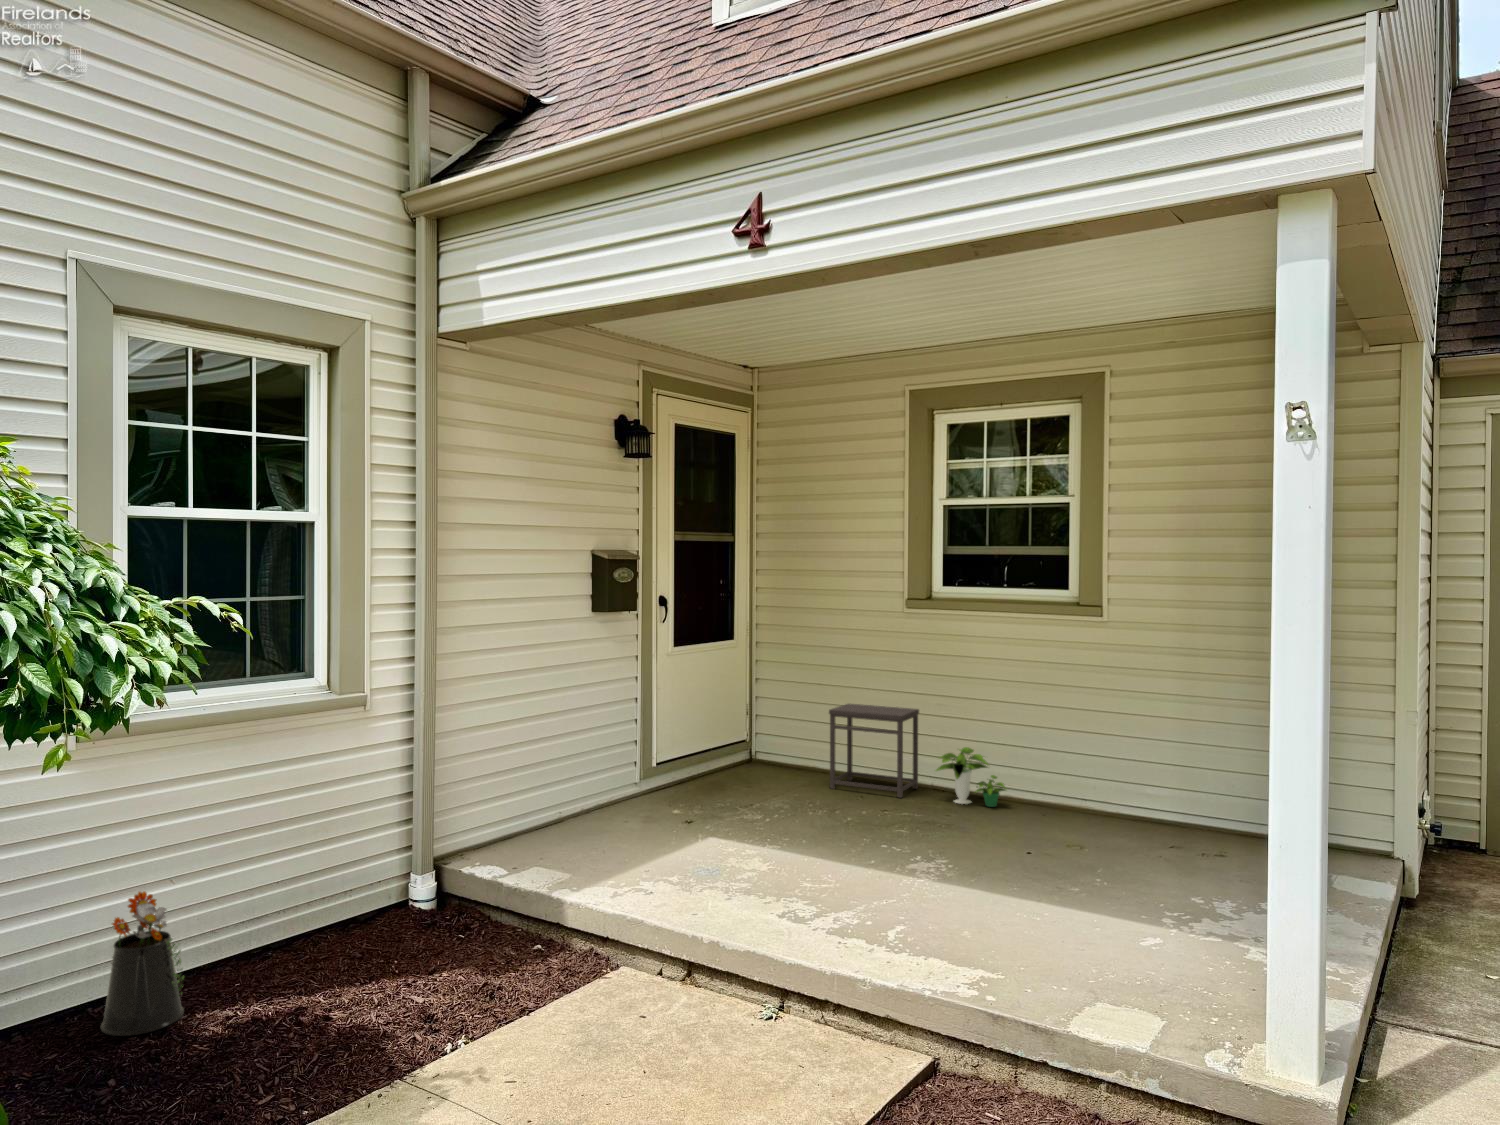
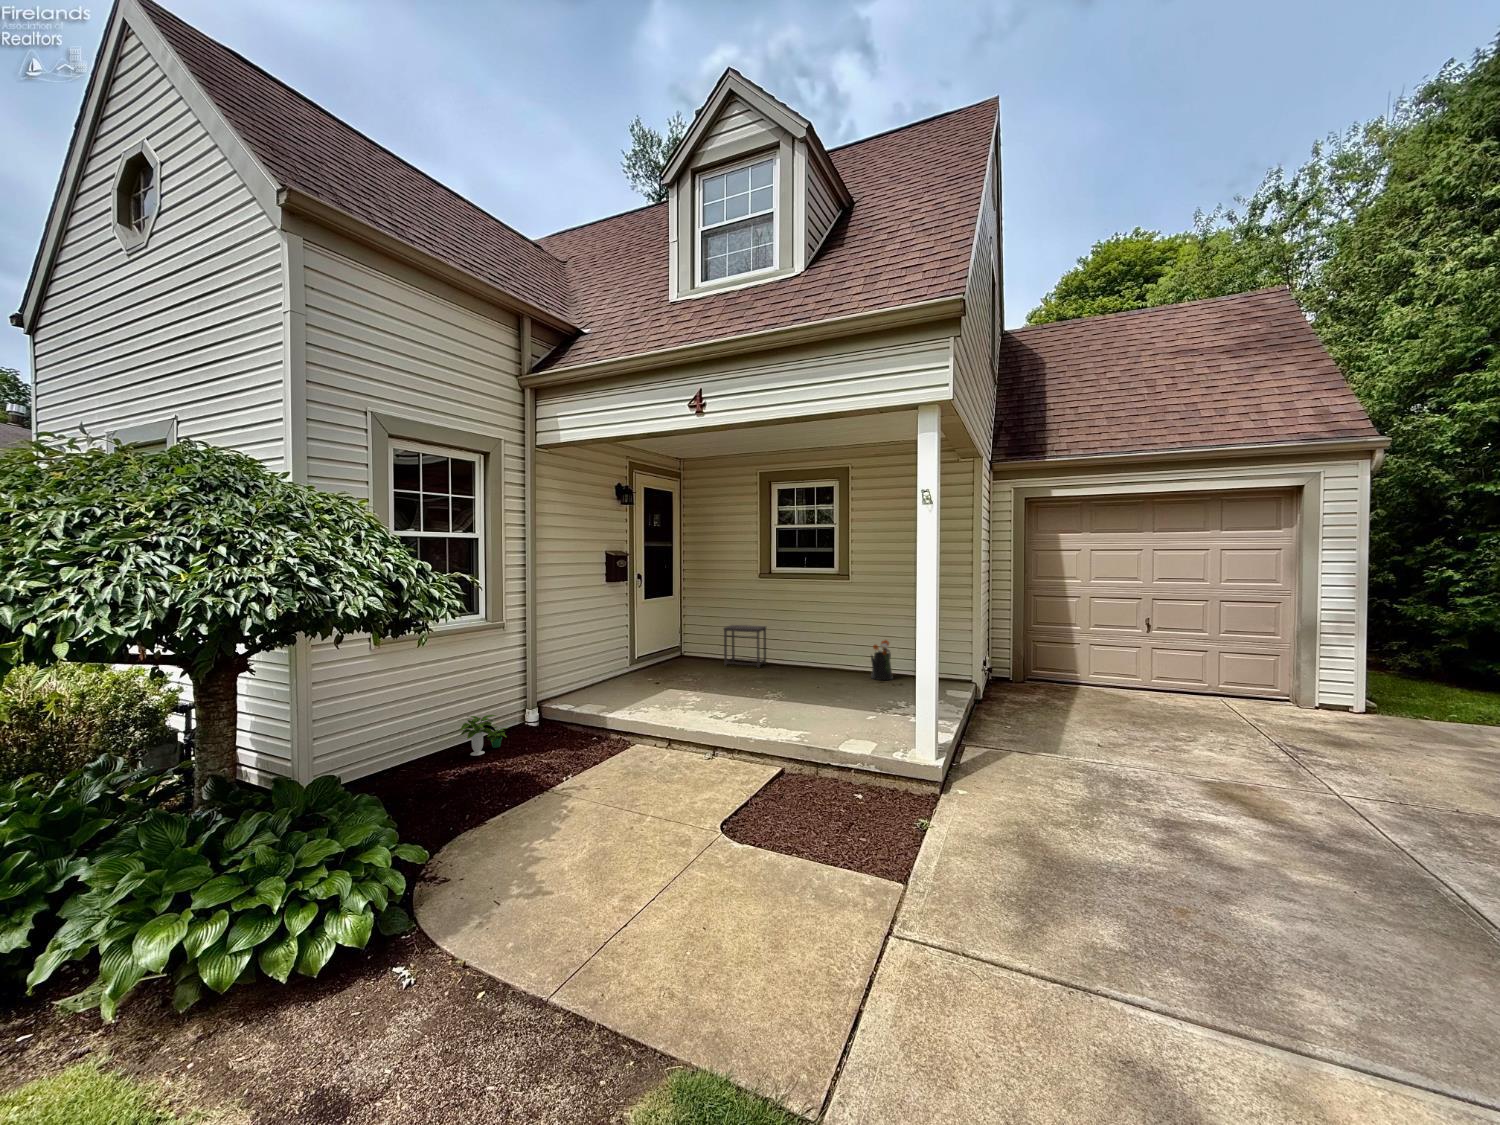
potted plant: present [936,747,1006,807] -> present [459,715,507,756]
watering can: present [101,891,184,1036] -> present [871,640,893,680]

